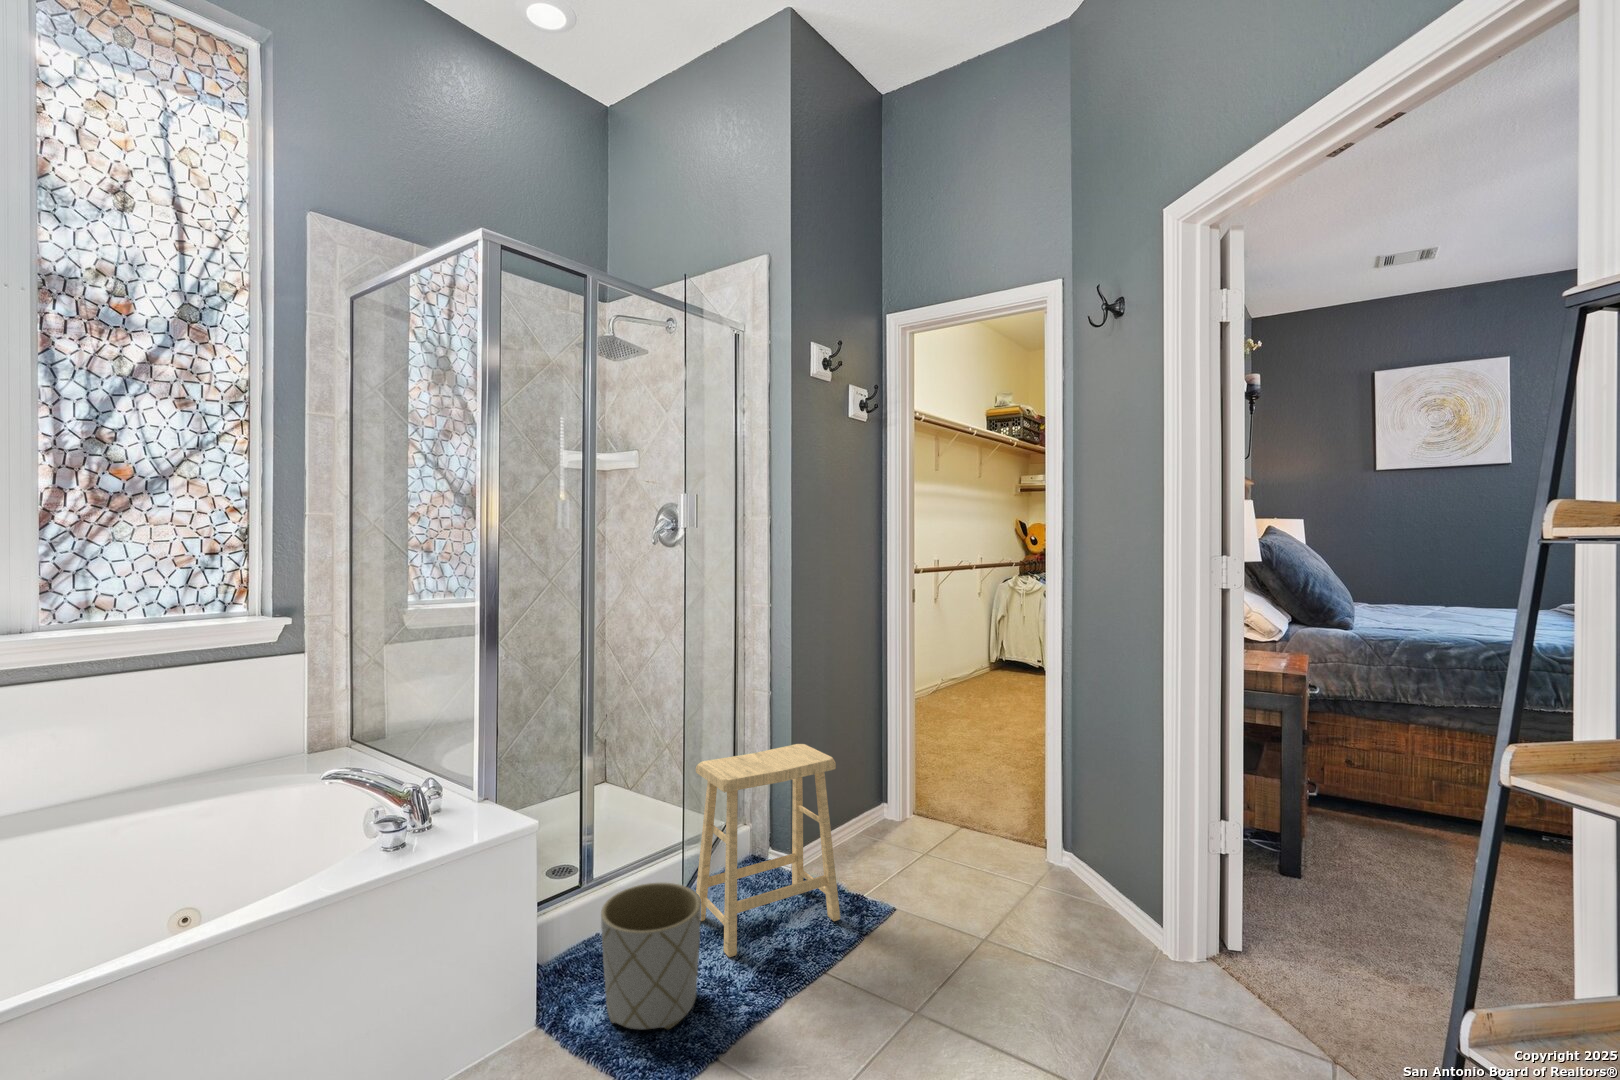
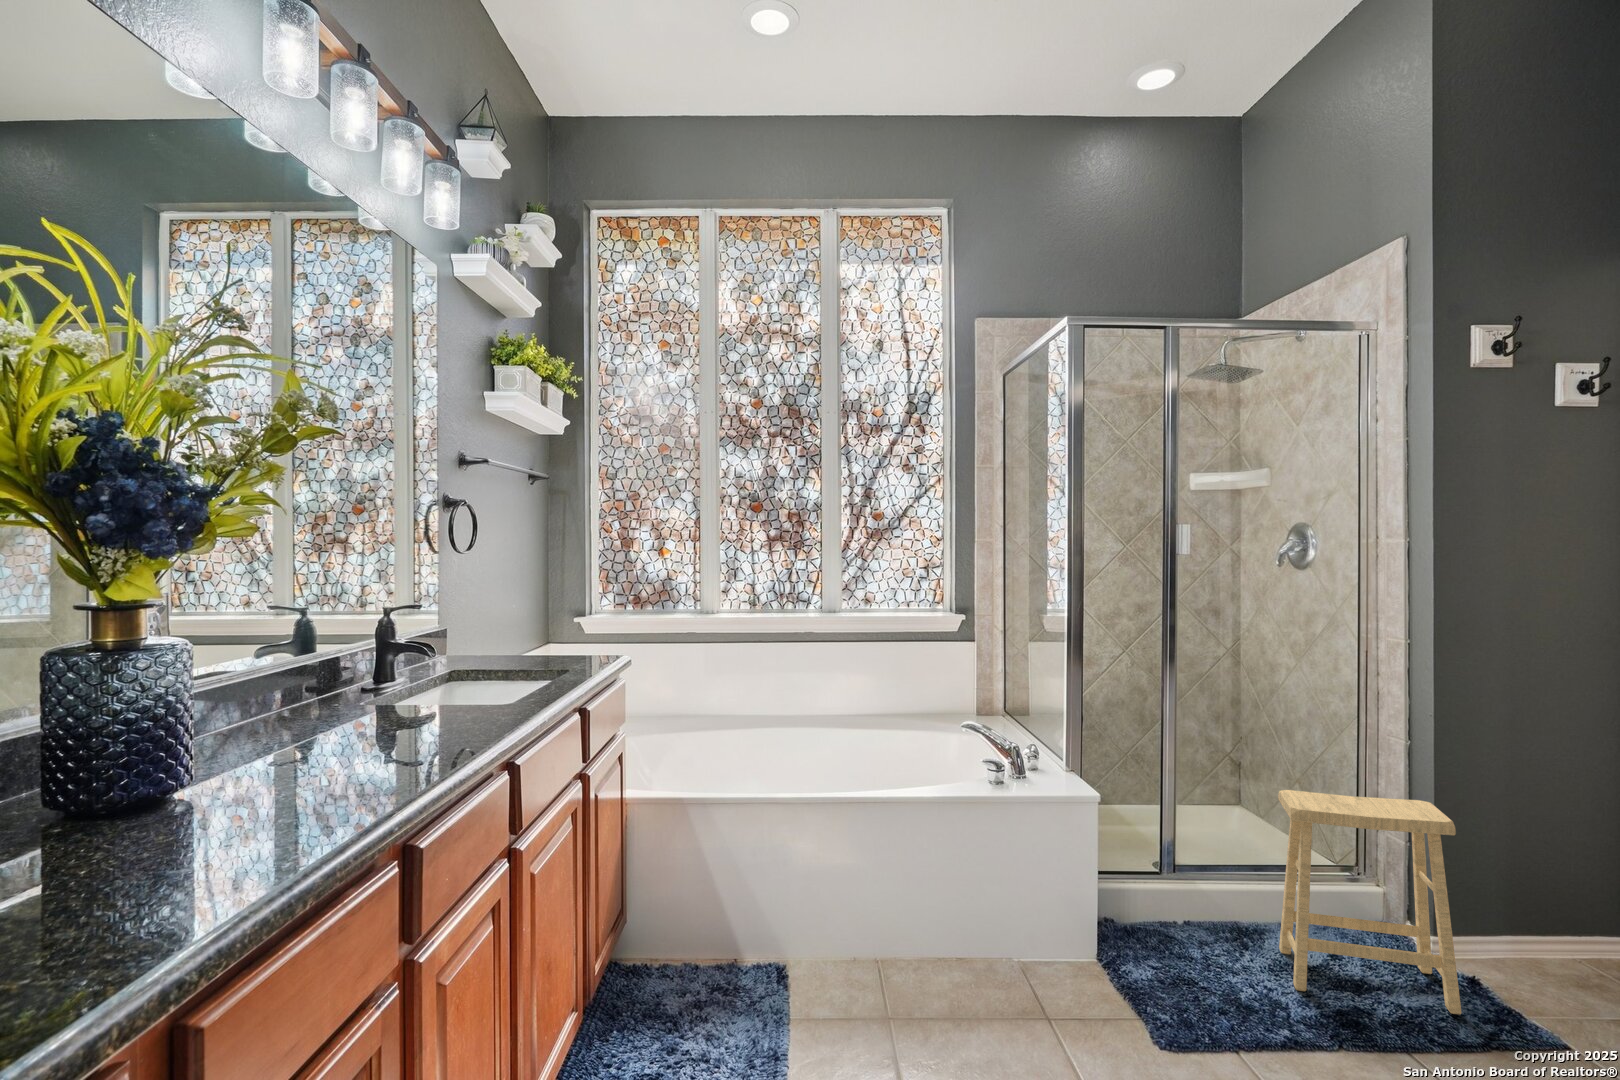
planter: present [601,883,701,1029] -> none [1148,880,1246,1010]

